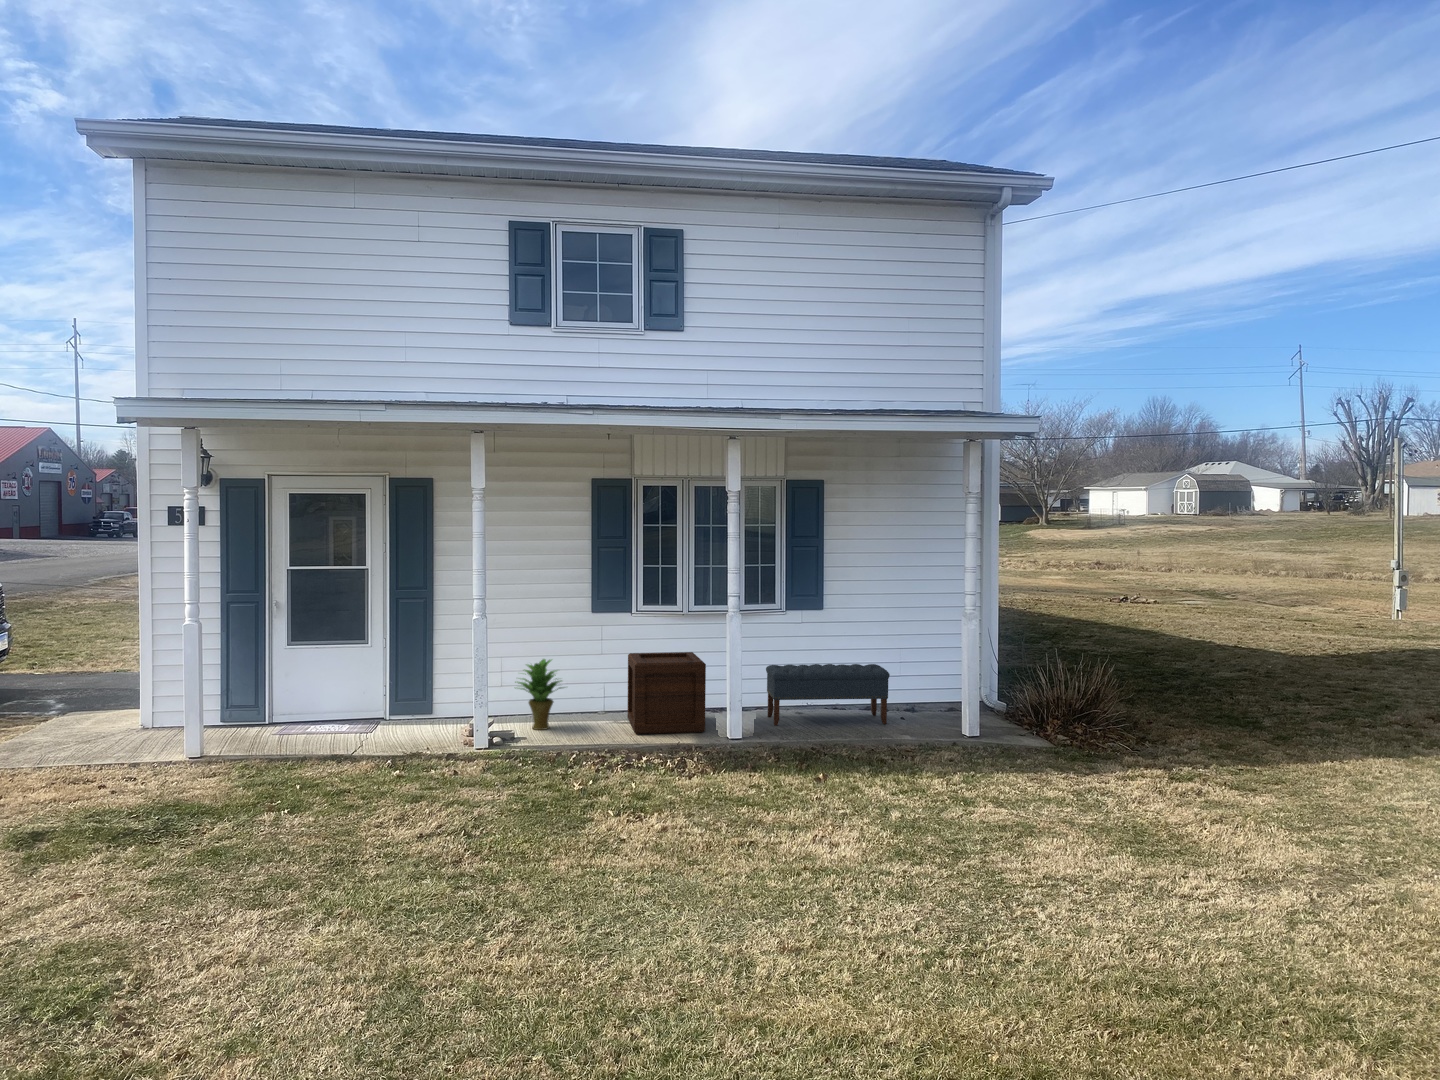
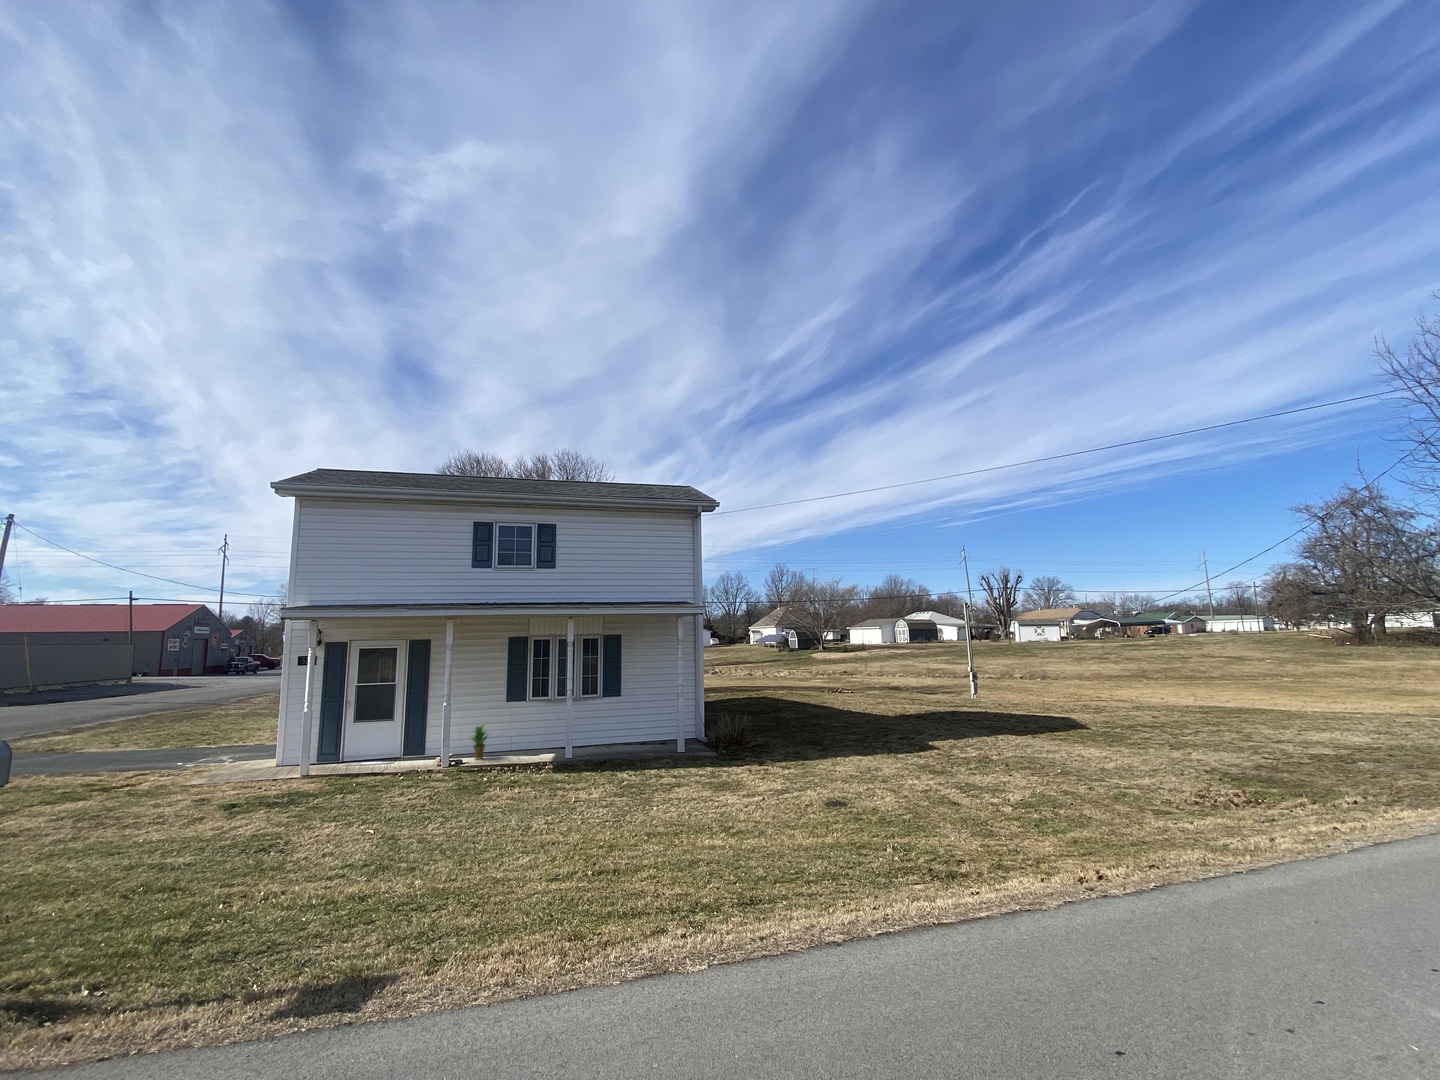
wooden crate: present [628,652,706,734] -> none [524,719,559,759]
bench: present [766,664,890,726] -> none [593,721,649,753]

